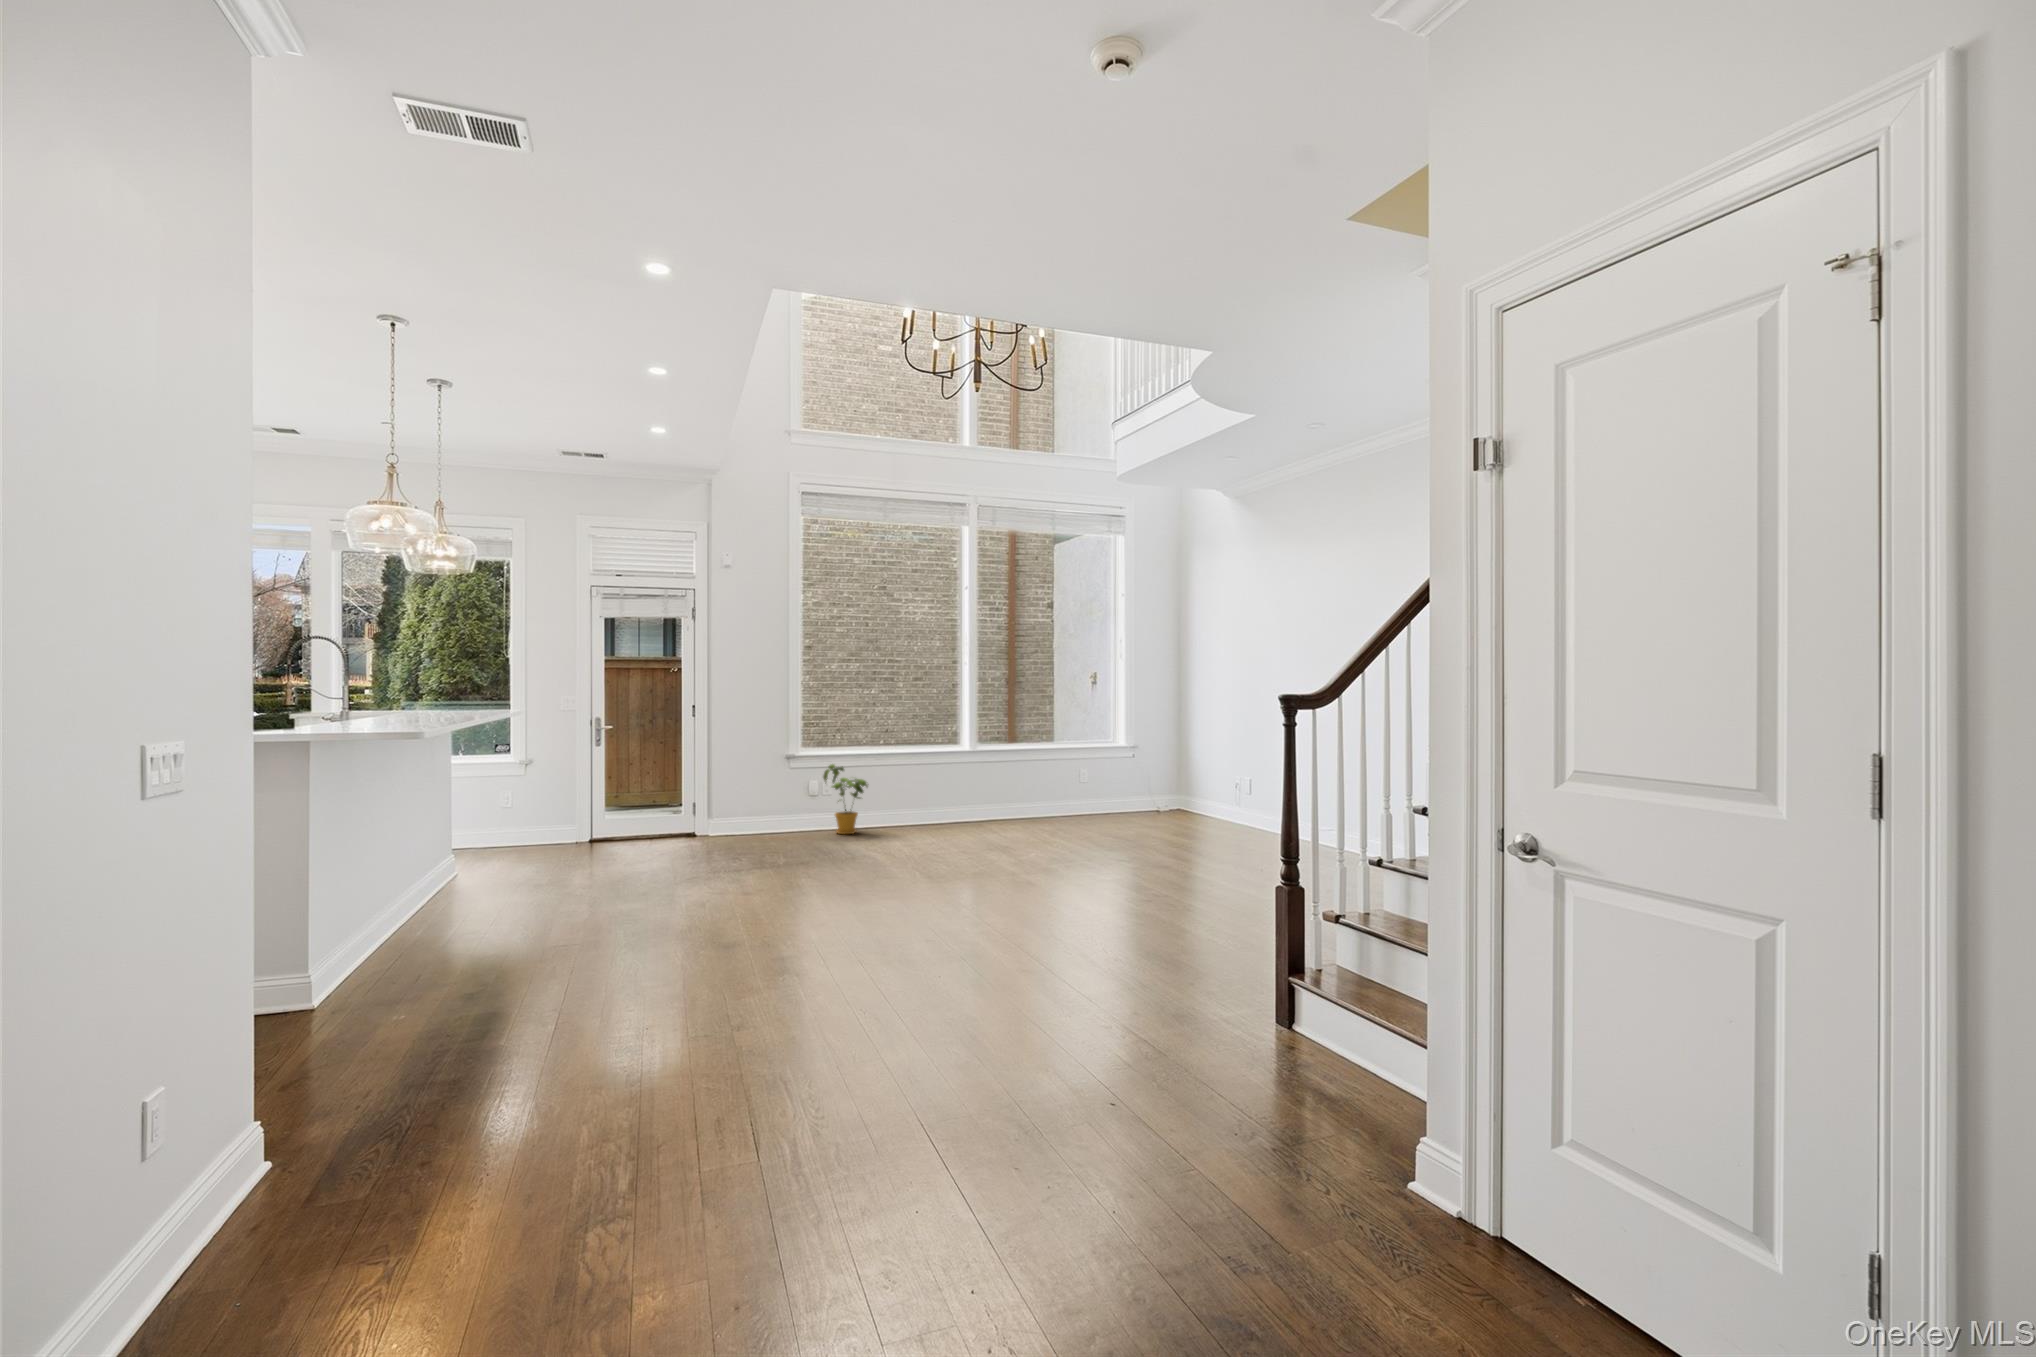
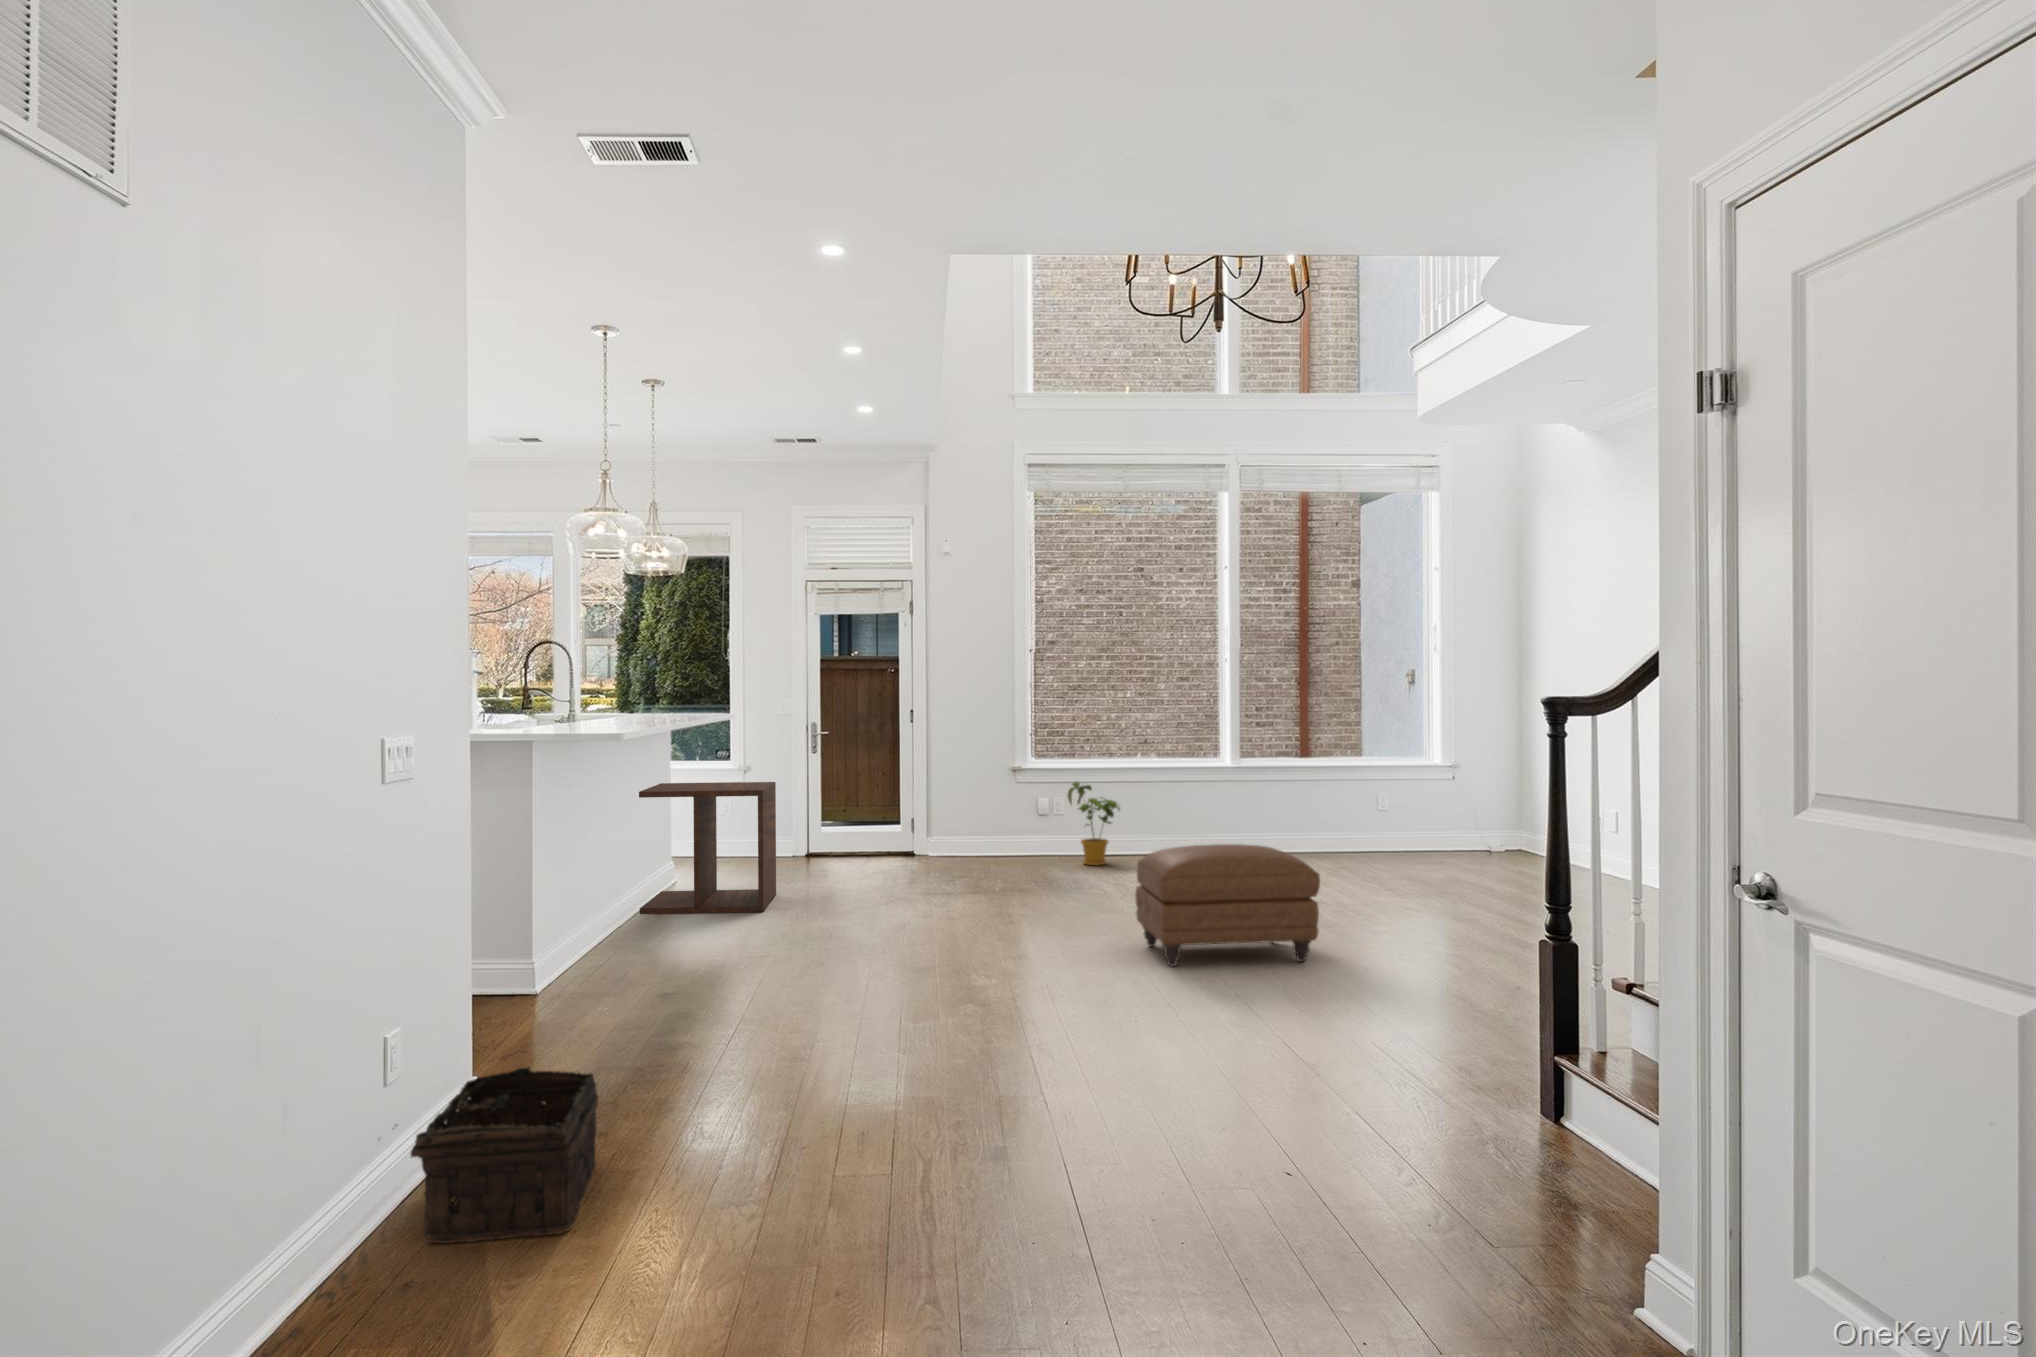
side table: none [416,770,558,901] -> present [639,782,776,914]
ottoman: none [905,815,1059,919] -> present [1135,844,1320,967]
basket: none [151,1086,428,1315] -> present [411,1067,598,1243]

